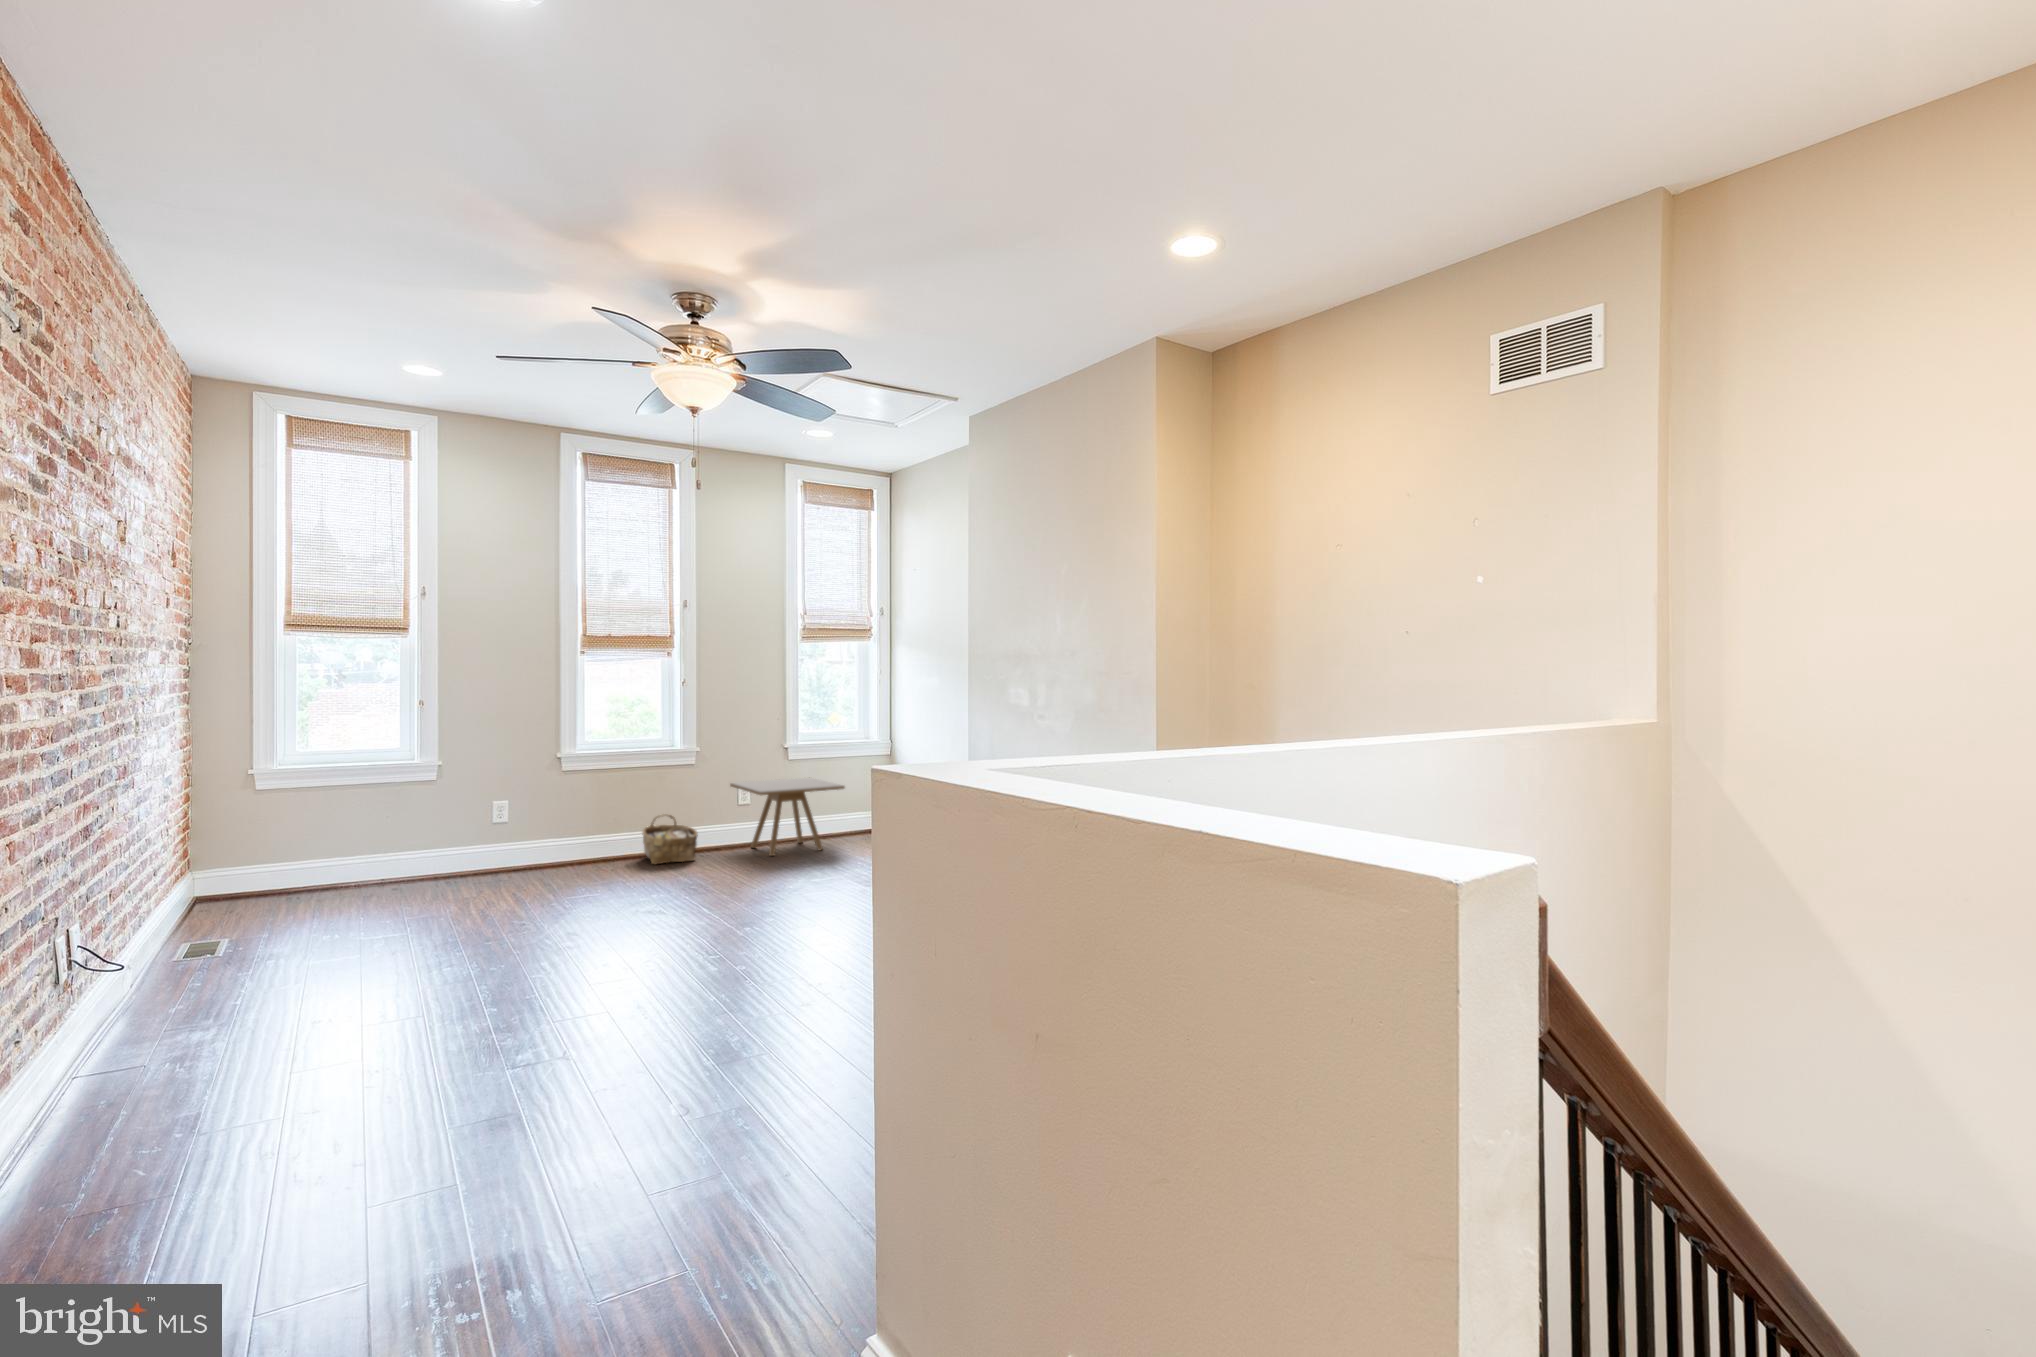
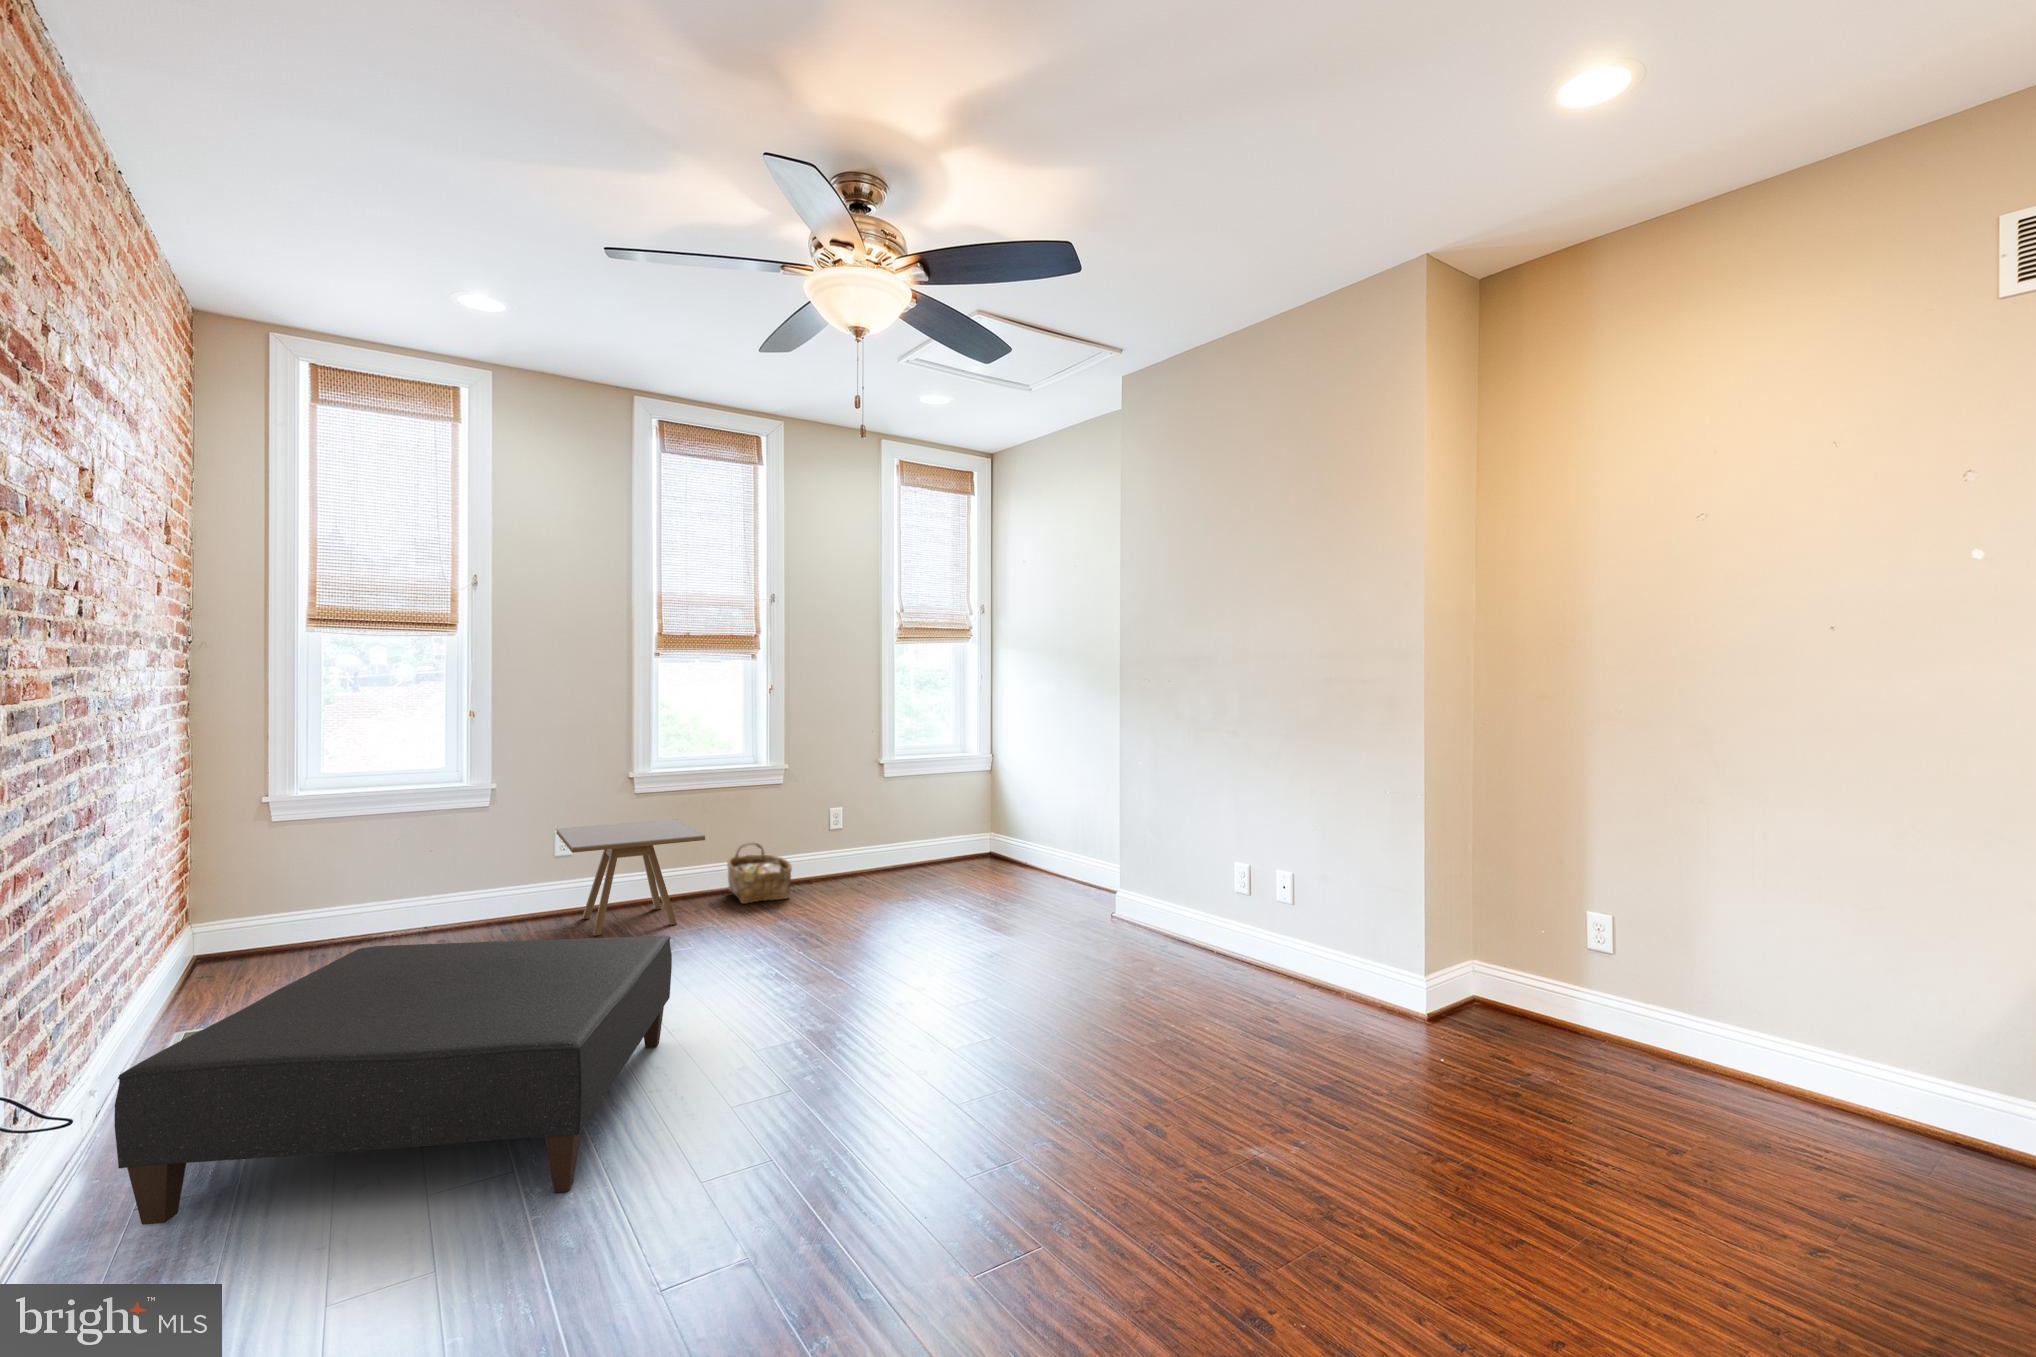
side table: present [730,777,845,856] -> present [556,819,705,936]
ottoman: none [153,870,562,1041] -> present [115,936,672,1225]

